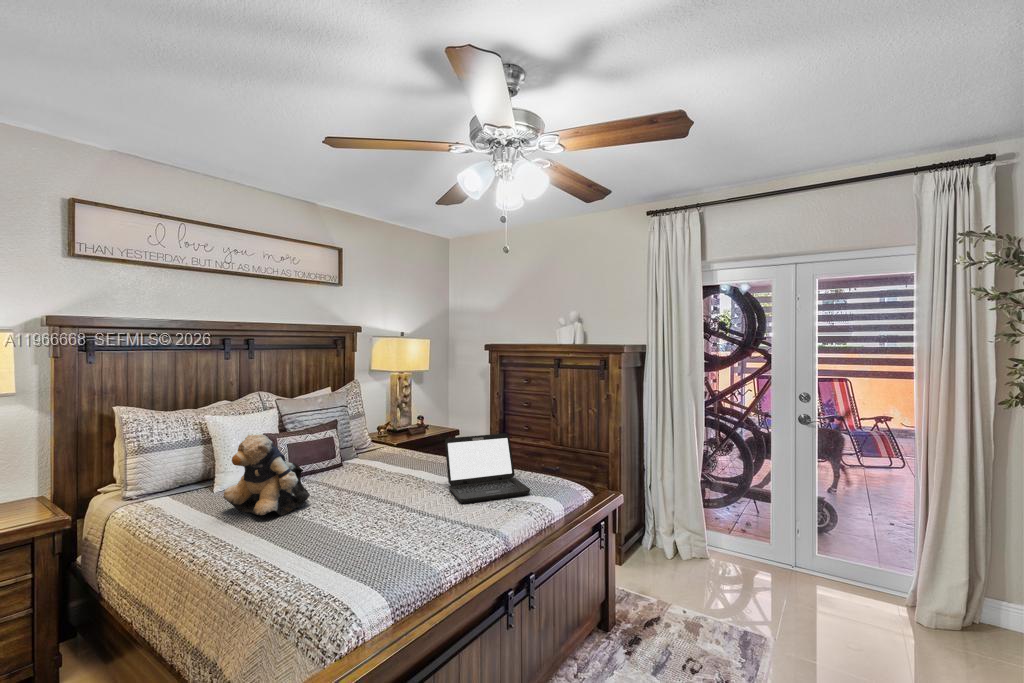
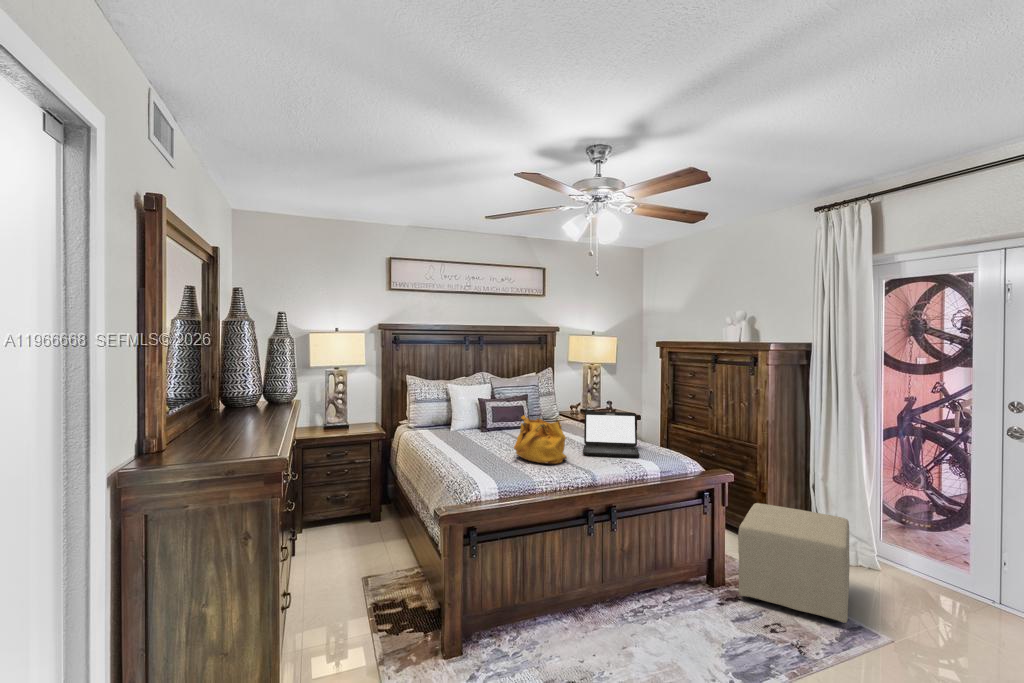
teddy bear: present [224,434,310,515] -> none [451,395,499,446]
handbag: none [365,456,449,533] -> present [514,415,567,464]
ottoman: none [631,520,762,644] -> present [738,503,850,623]

